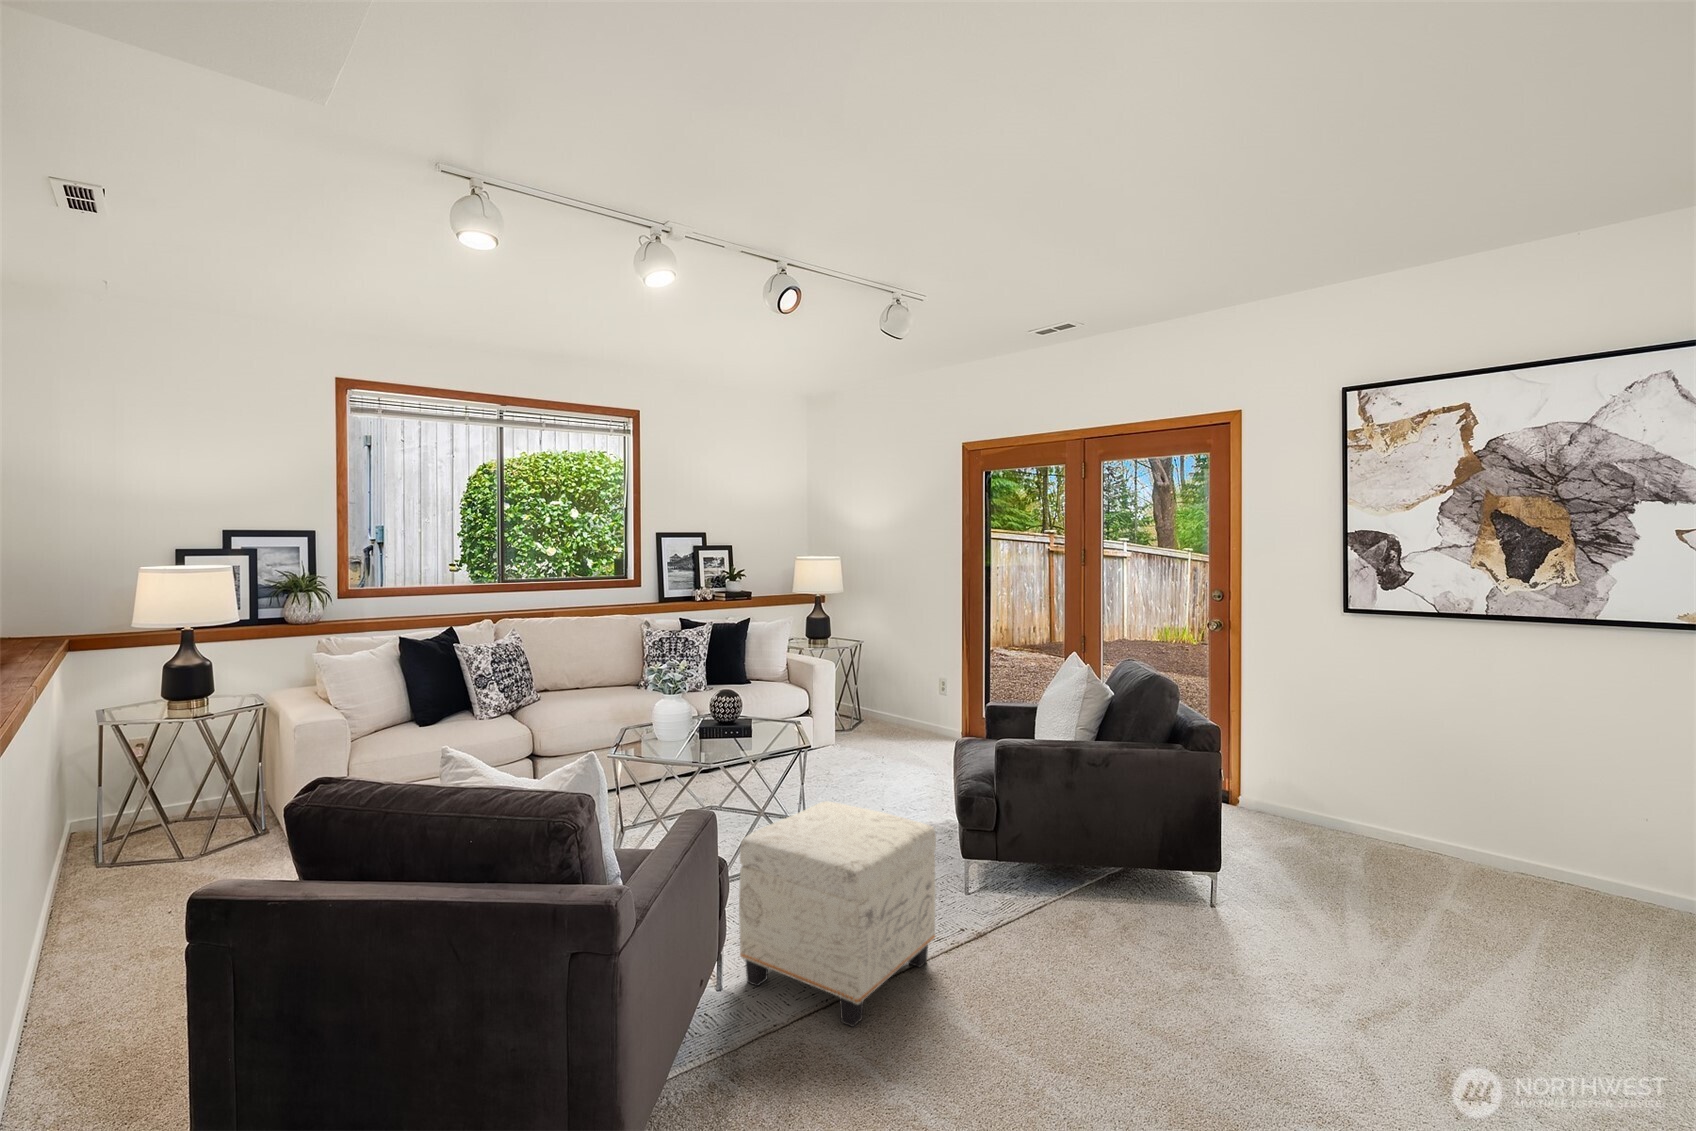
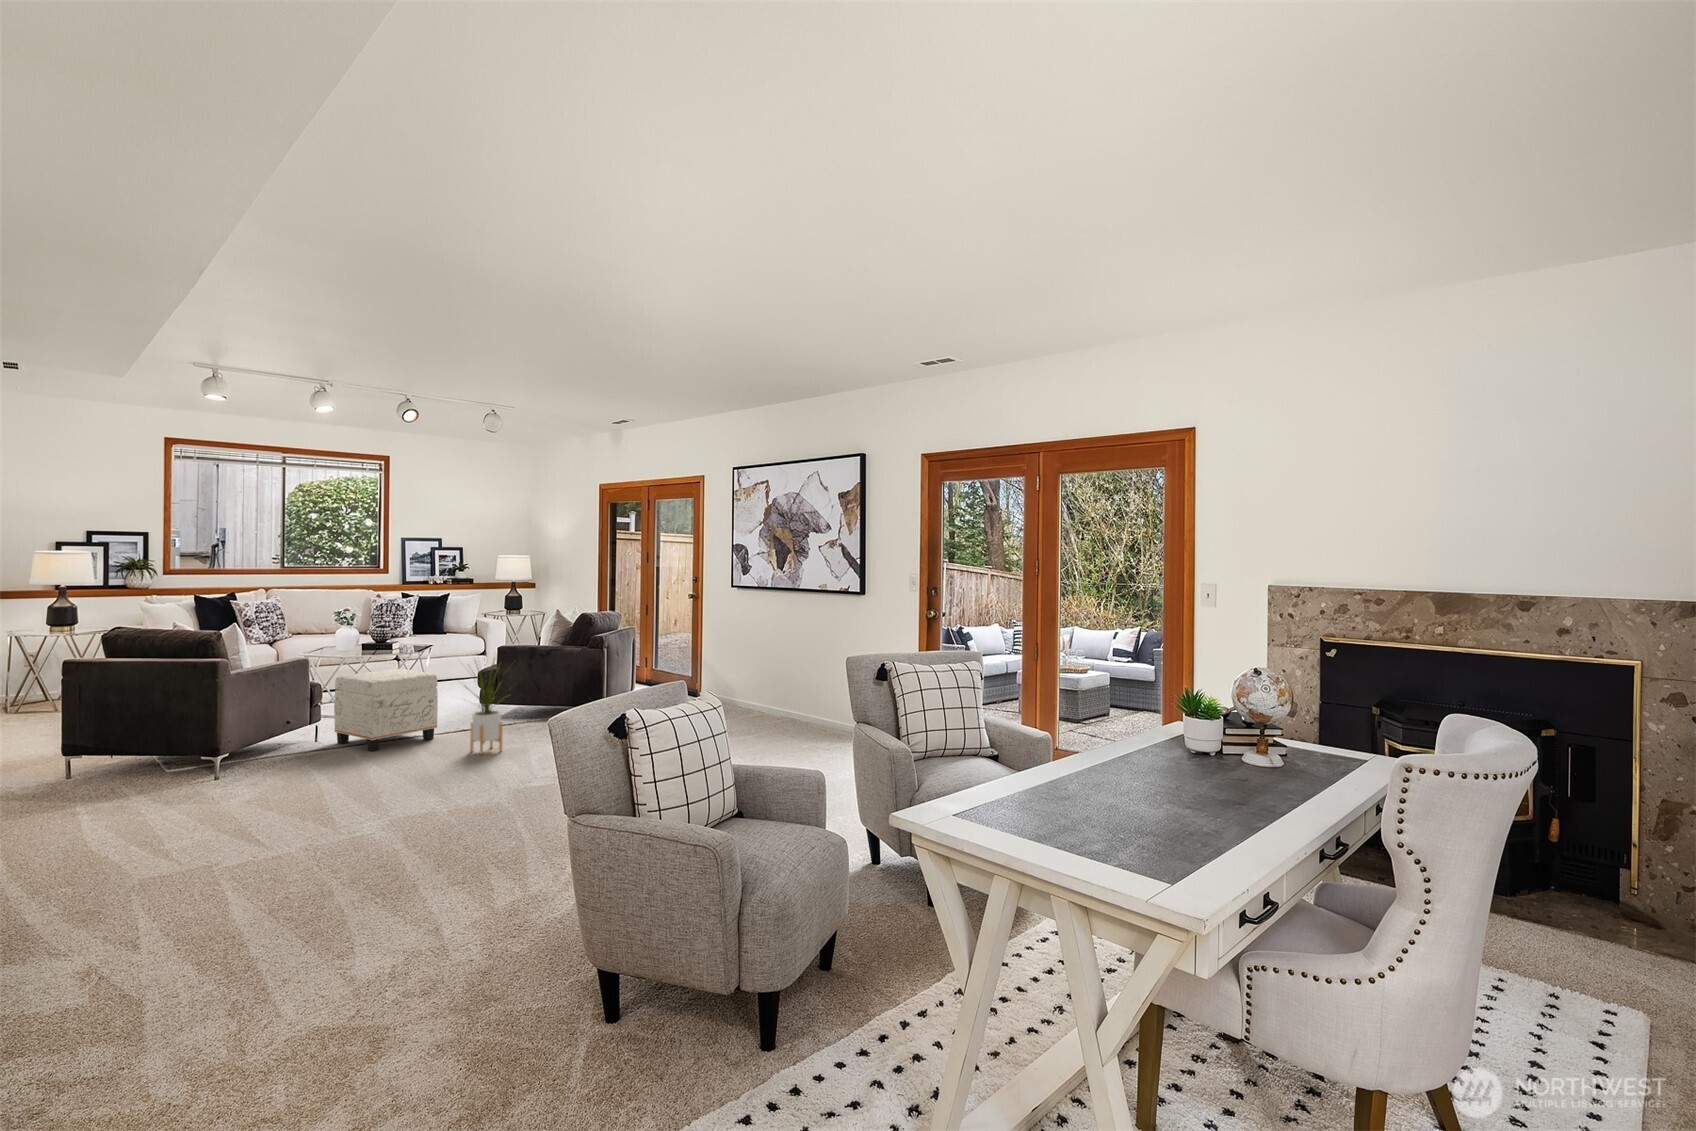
house plant: none [1051,790,1188,1054] -> present [465,660,503,755]

